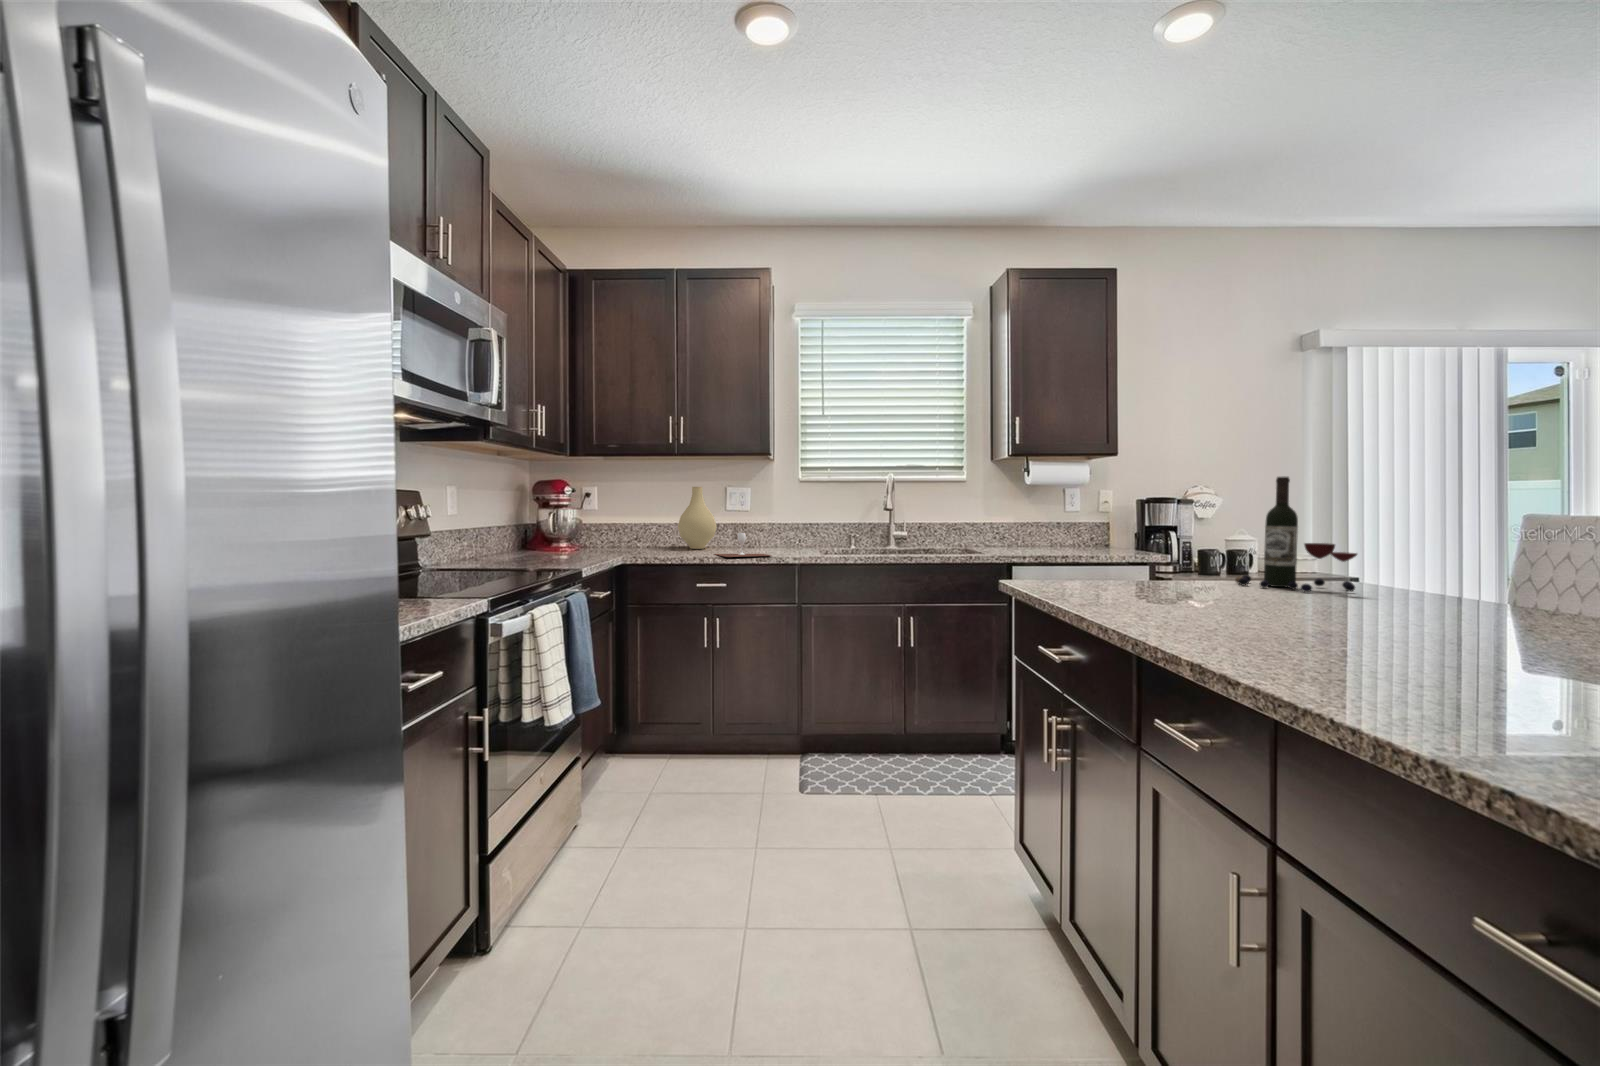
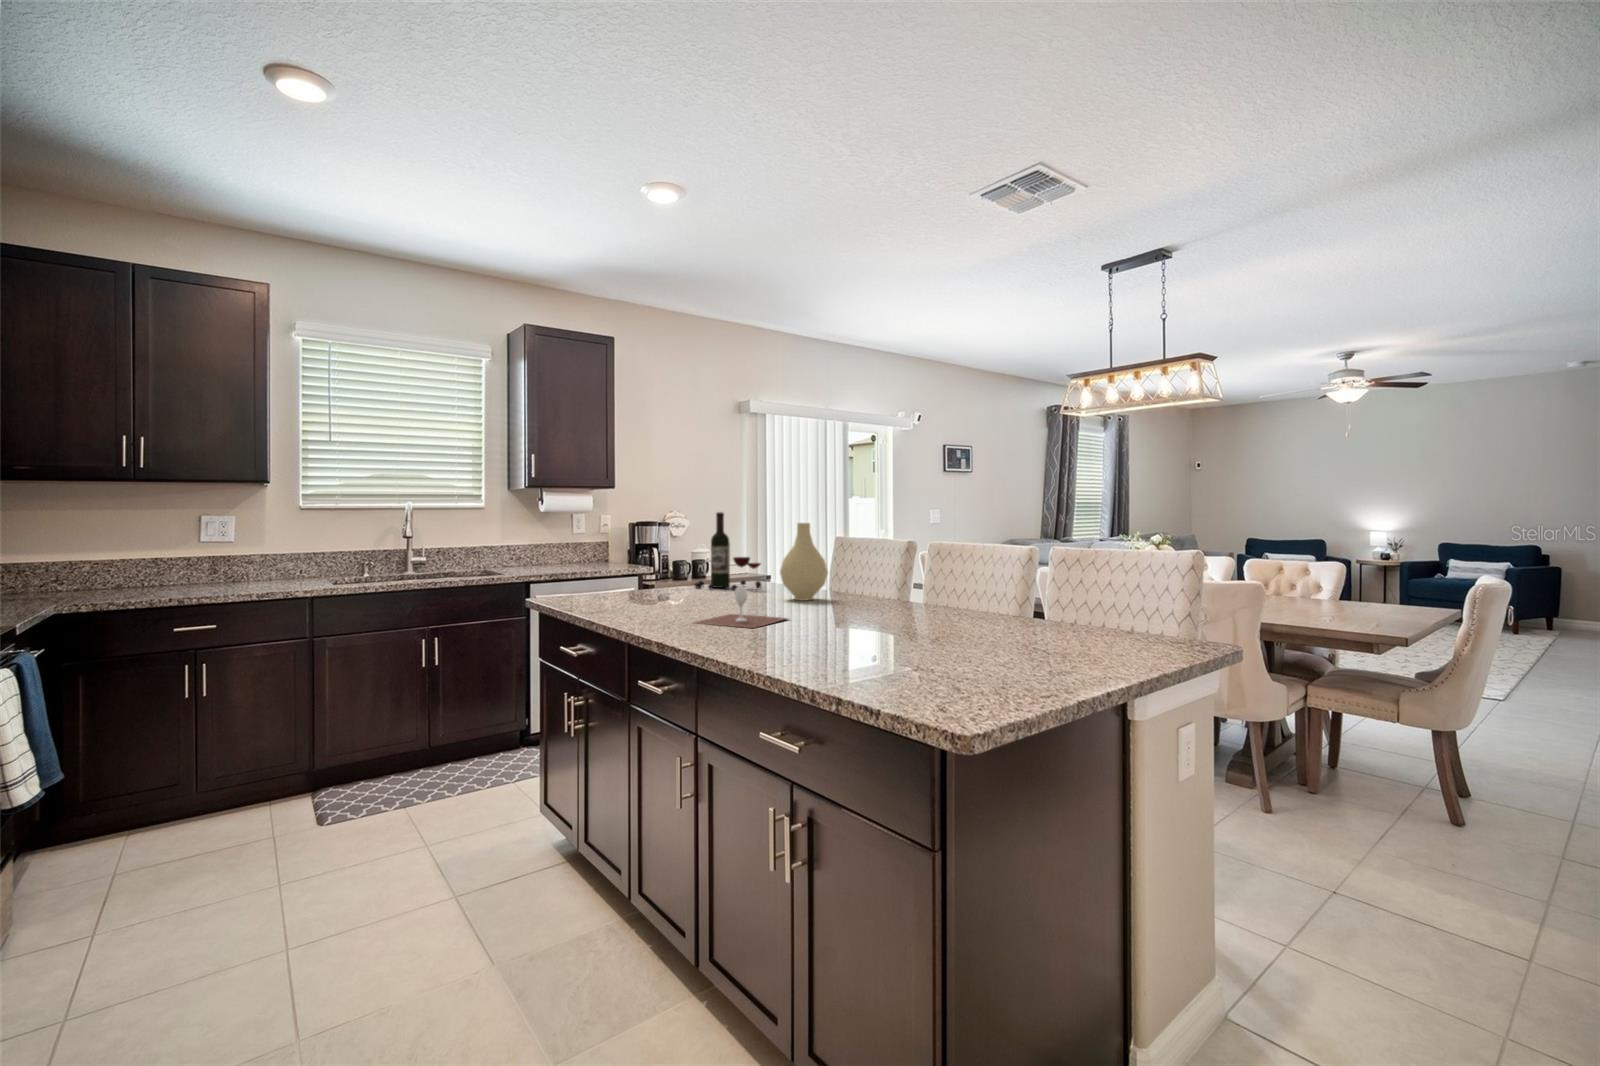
vase: present [678,487,717,549] -> present [780,523,828,600]
wine glass: present [715,533,772,557] -> present [695,588,786,628]

